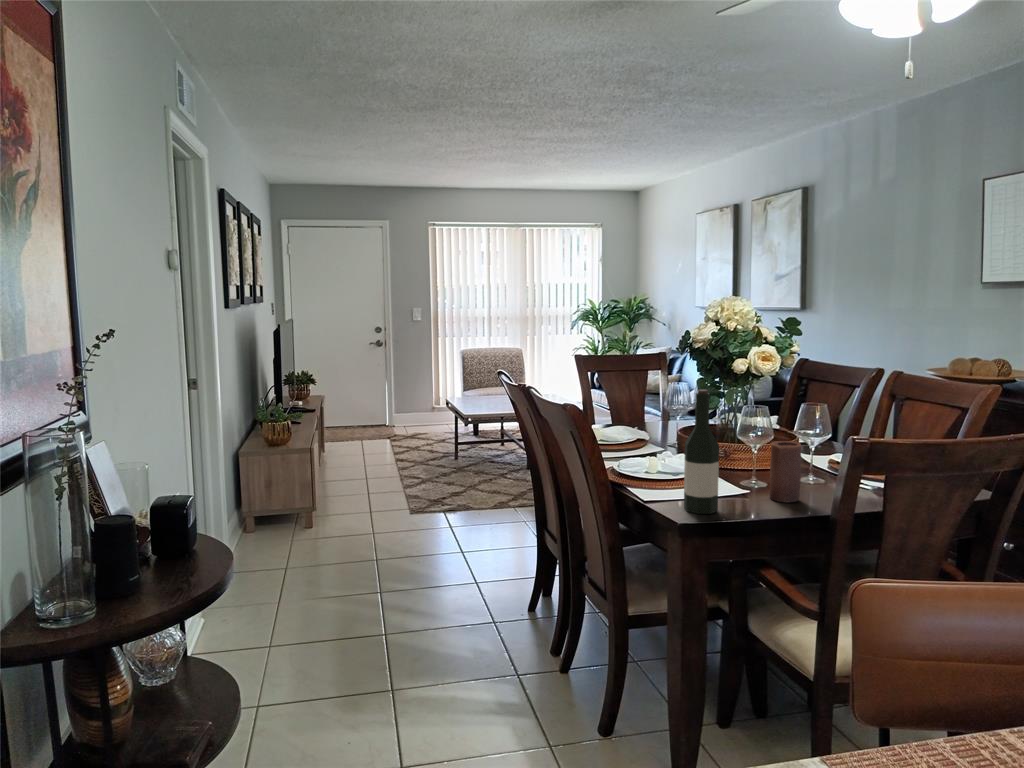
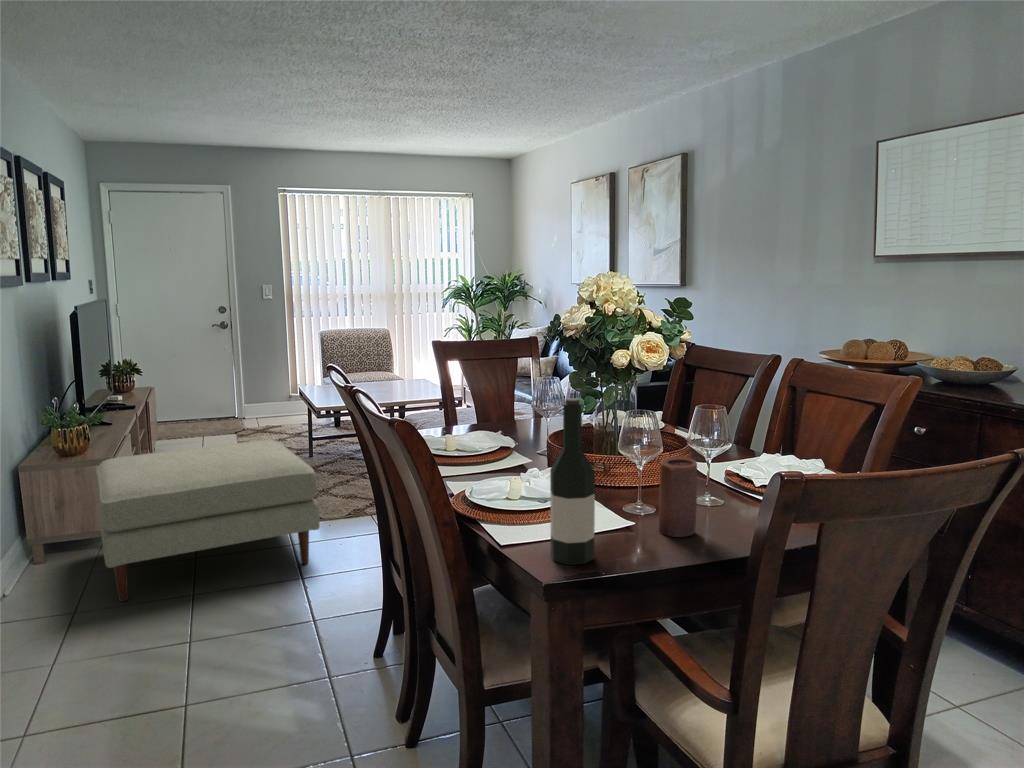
ottoman: none [297,438,476,561] -> present [95,440,320,601]

